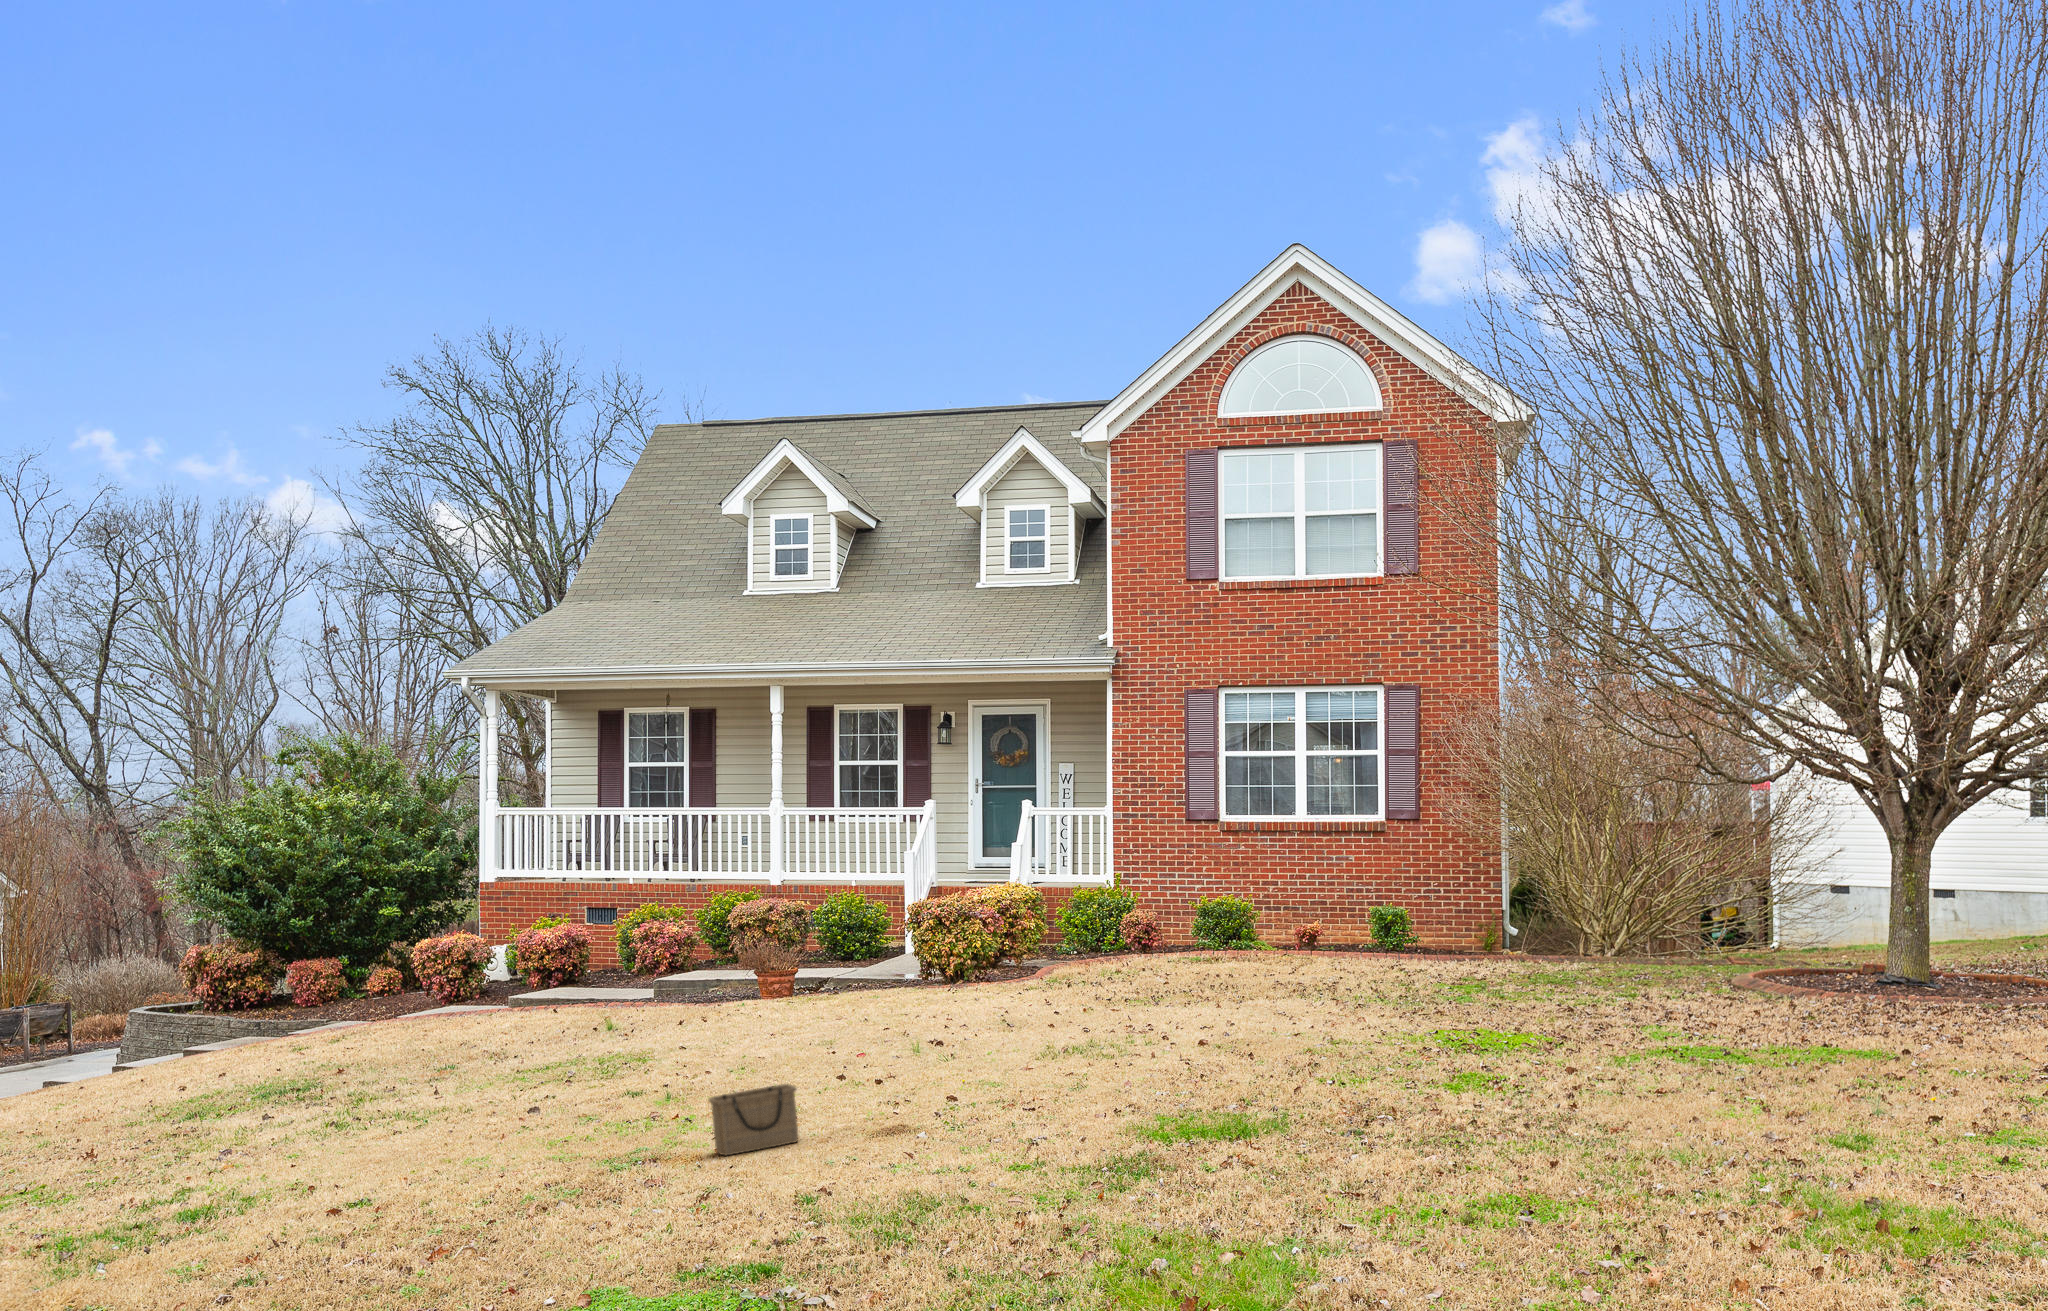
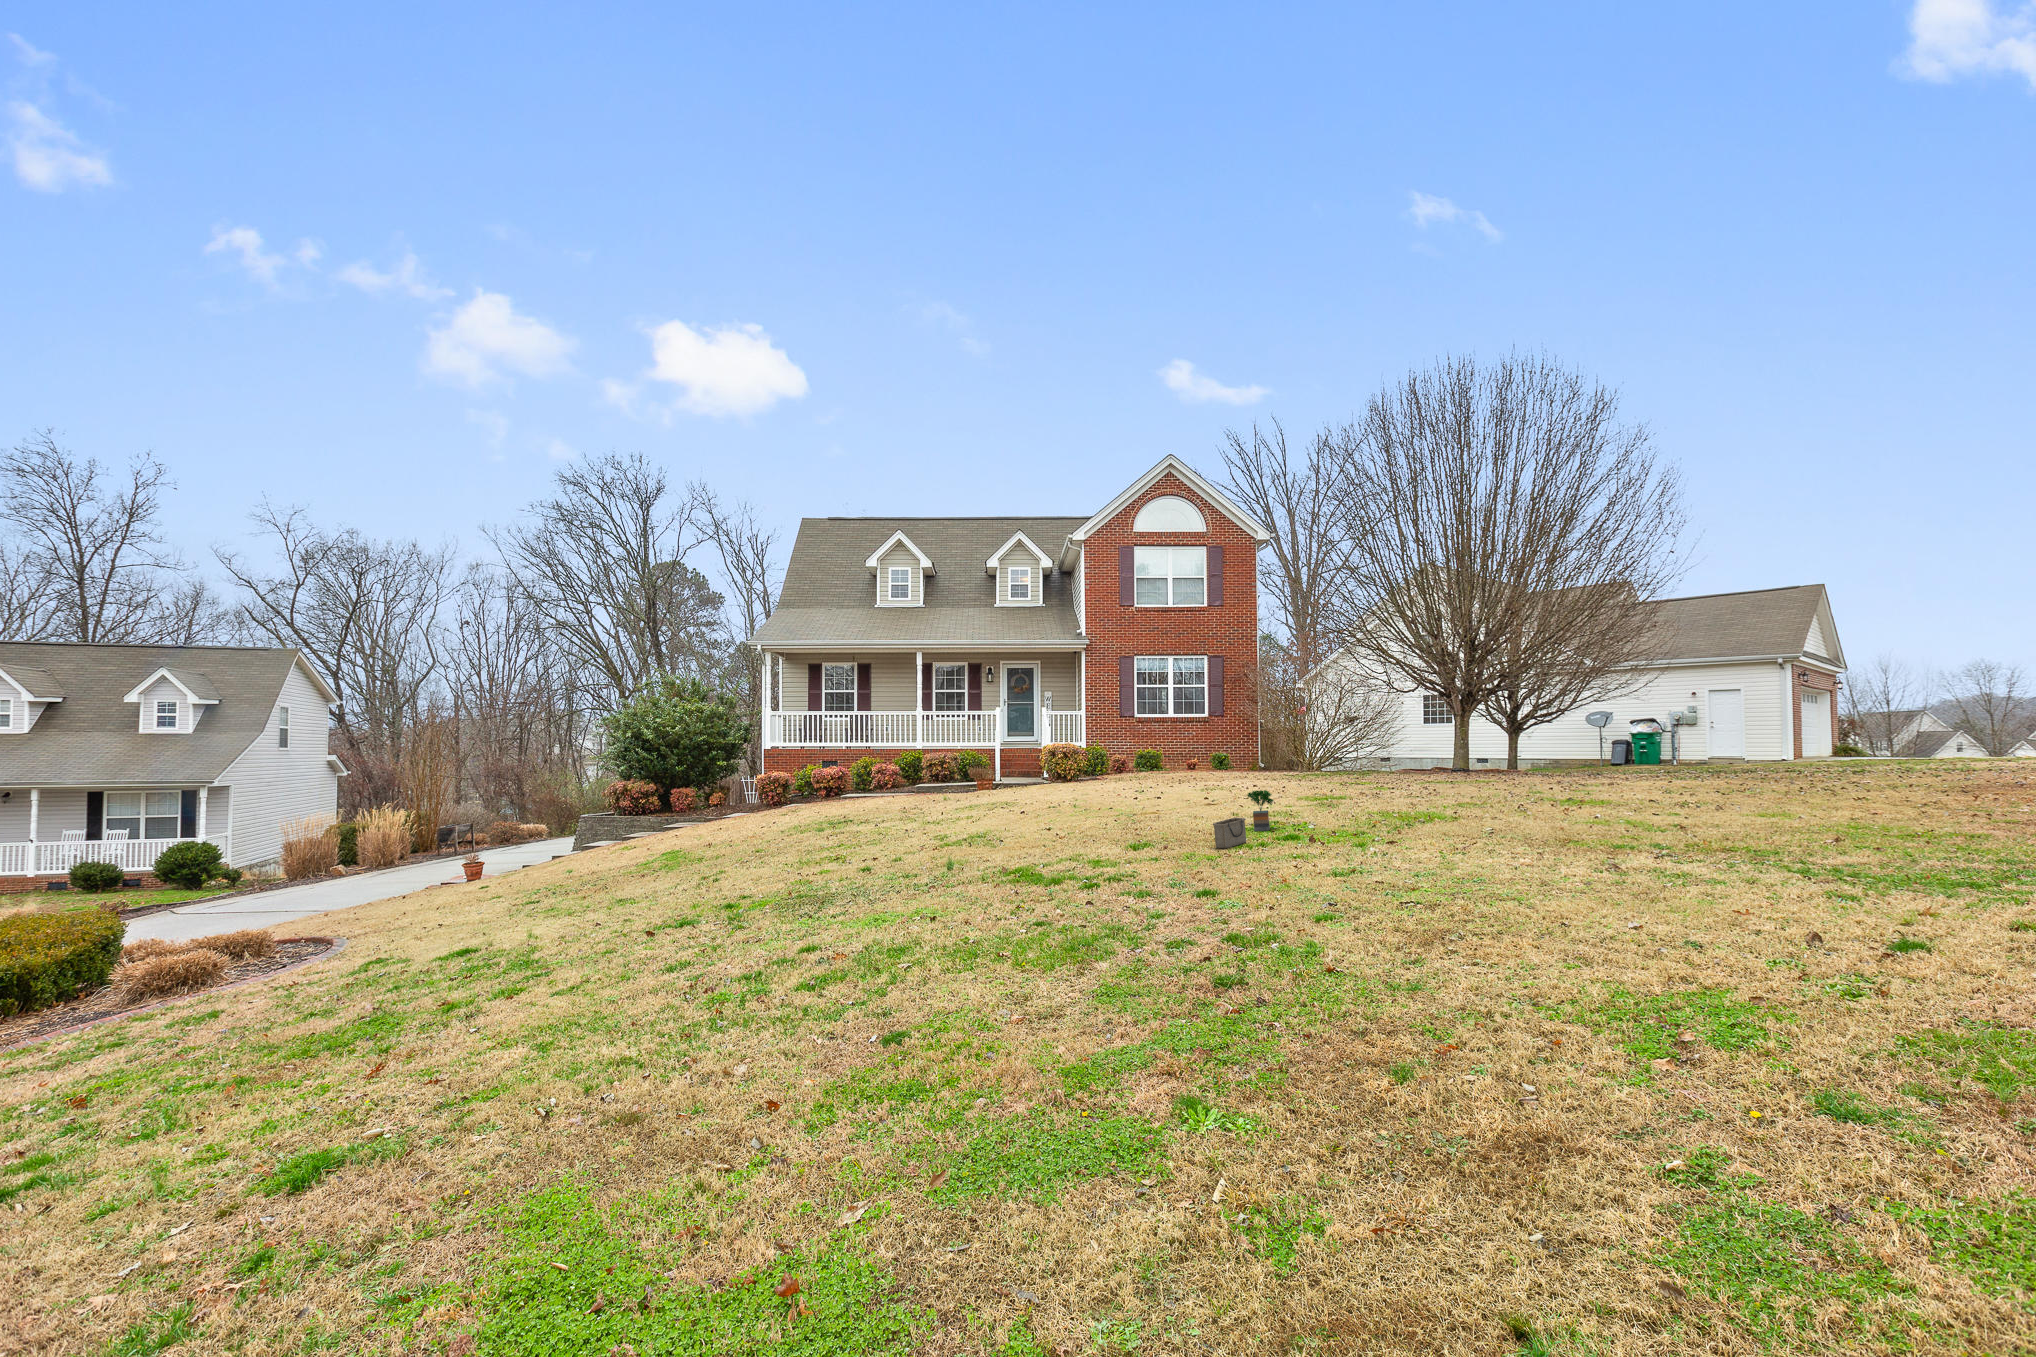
potted tree: none [878,1017,937,1113] -> present [1247,790,1274,831]

